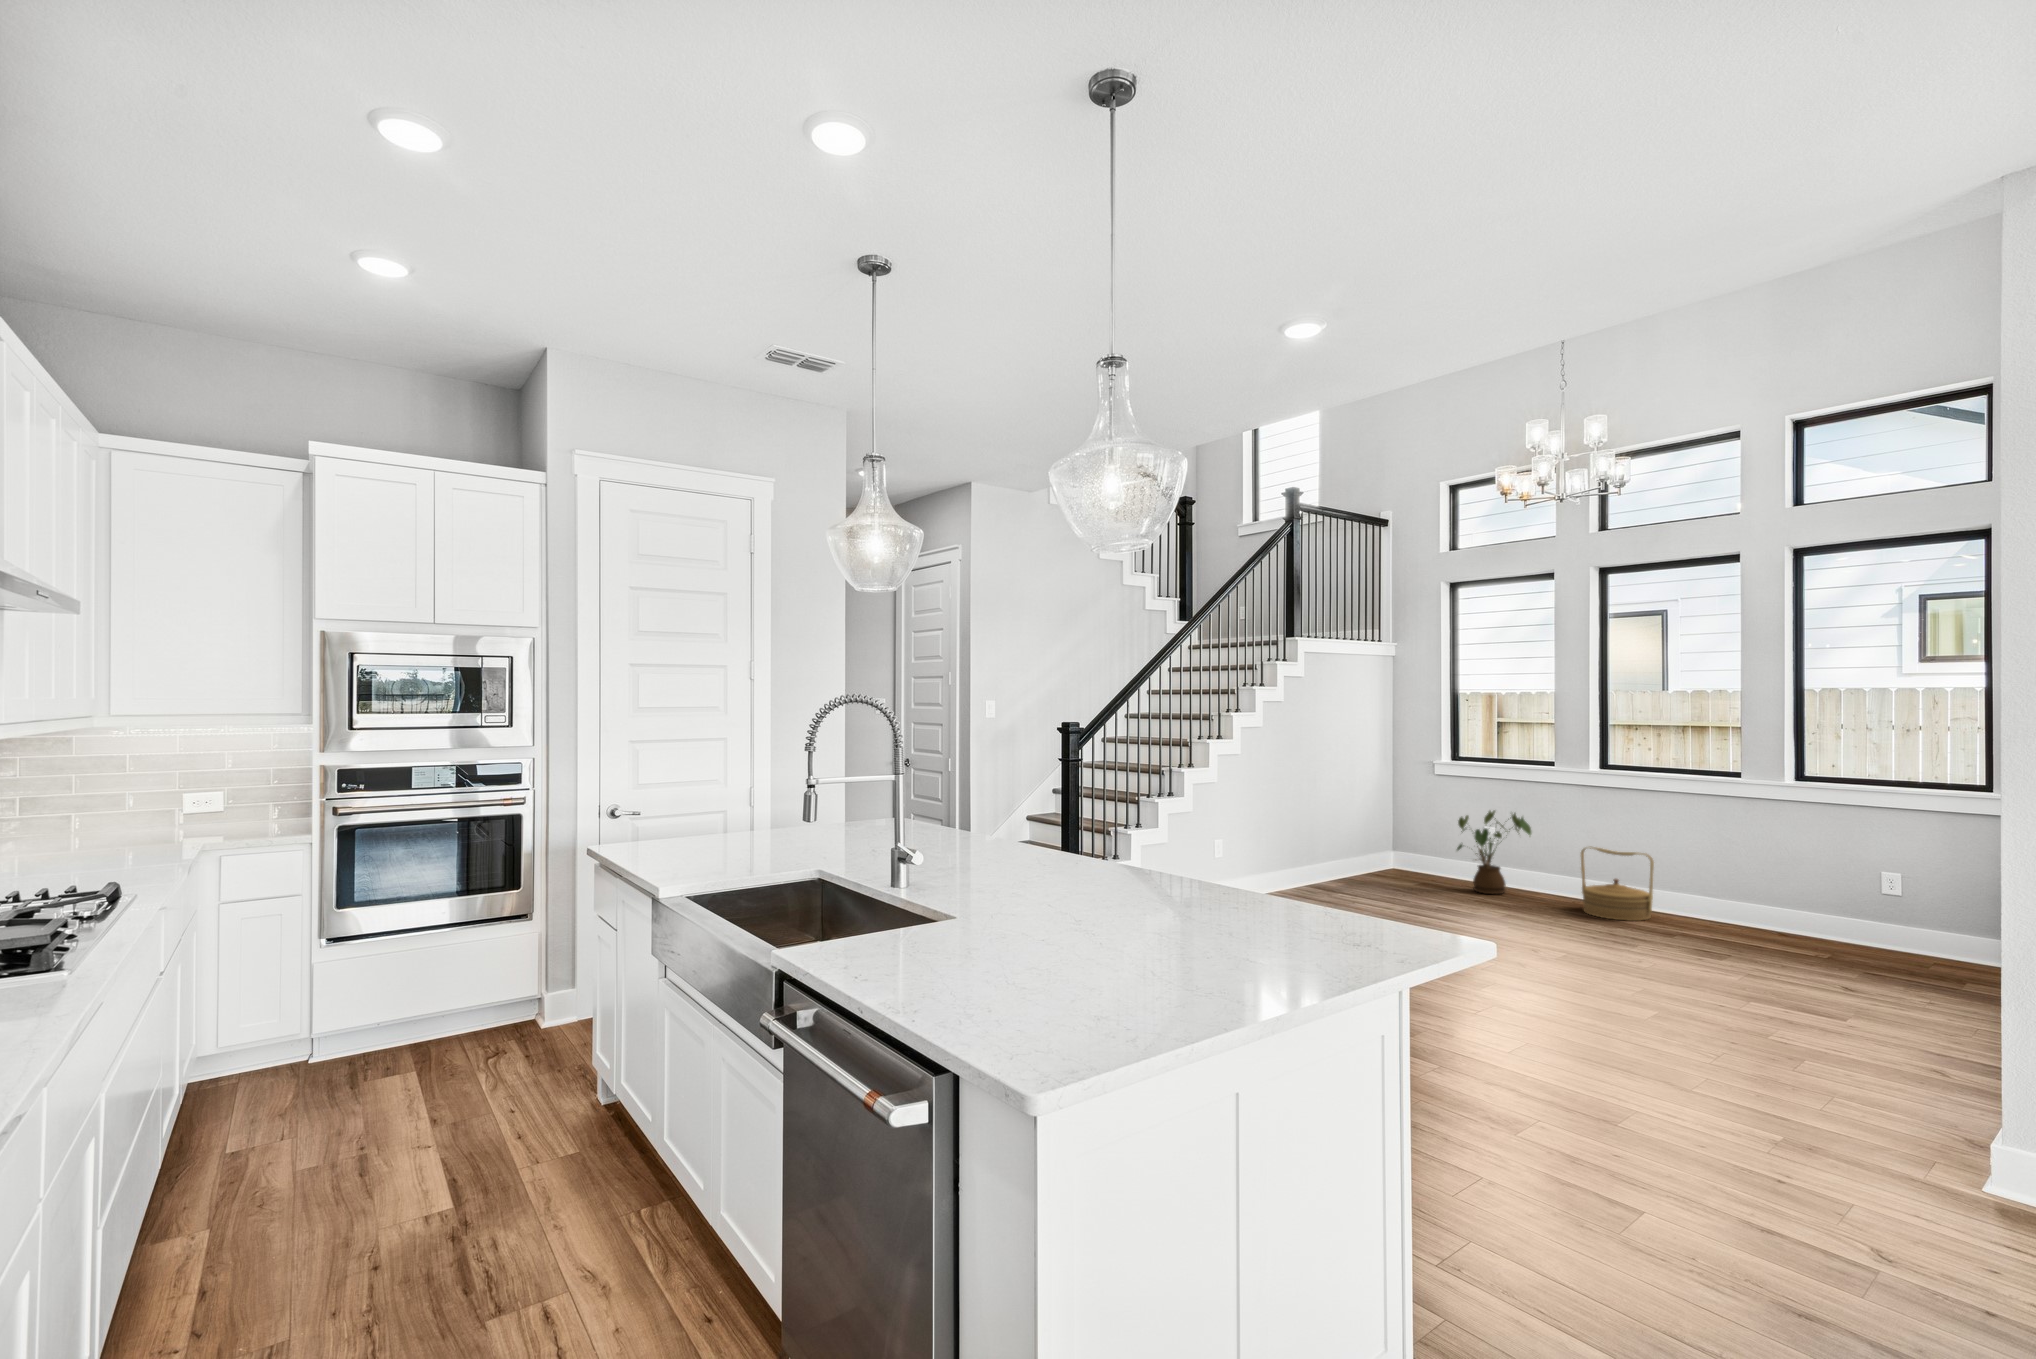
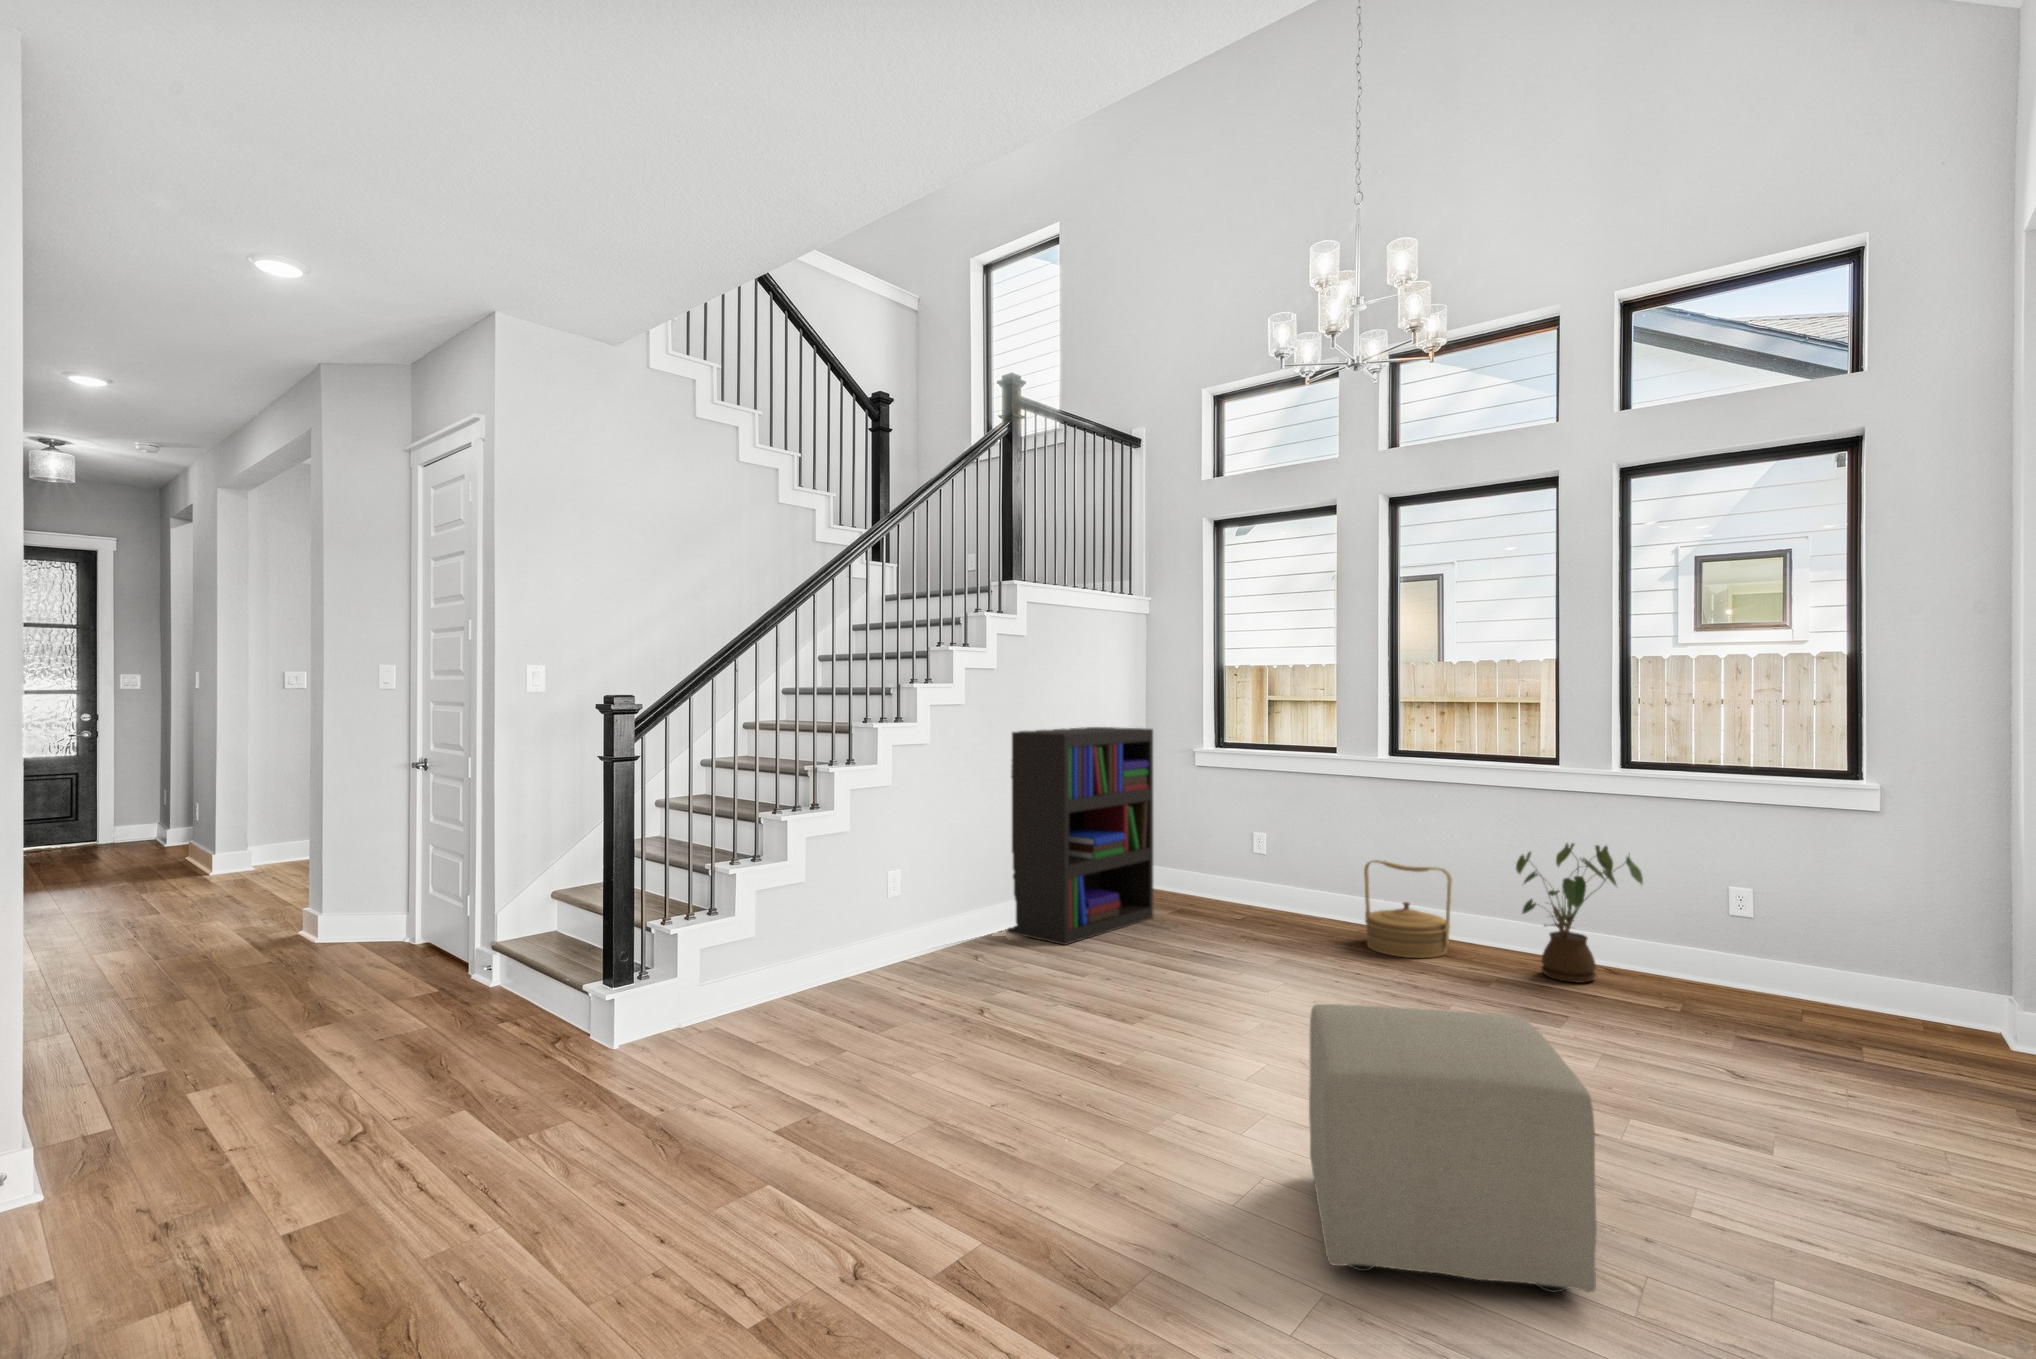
bookshelf: none [1294,743,1406,902] -> present [1007,727,1153,945]
house plant: present [1457,811,1531,894] -> present [1516,843,1643,983]
ottoman: none [1552,922,1739,1082] -> present [1309,1004,1597,1293]

